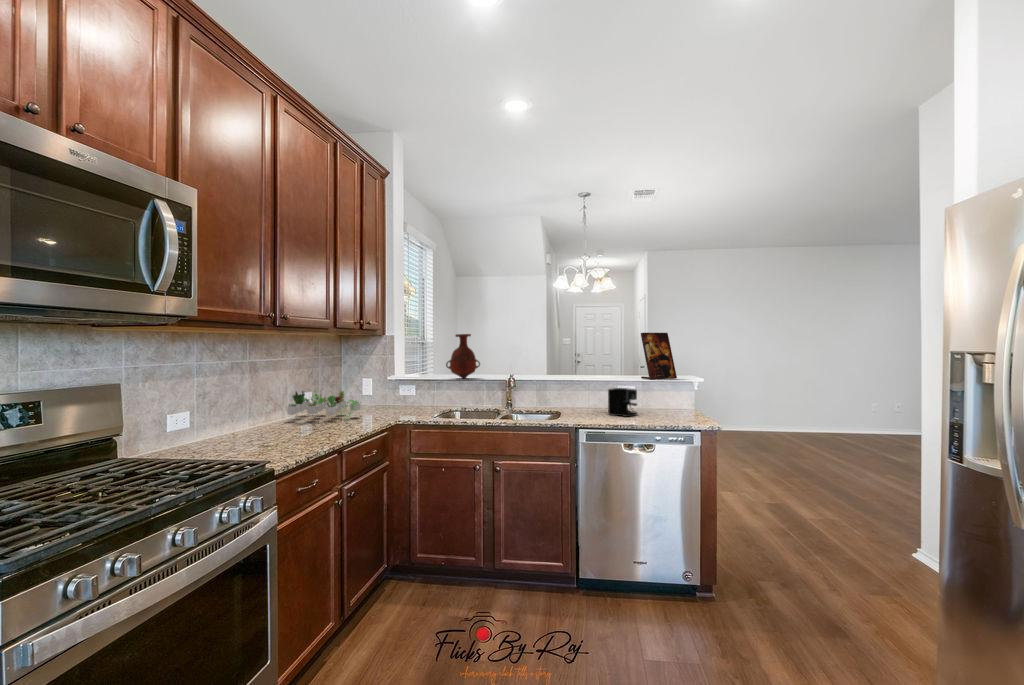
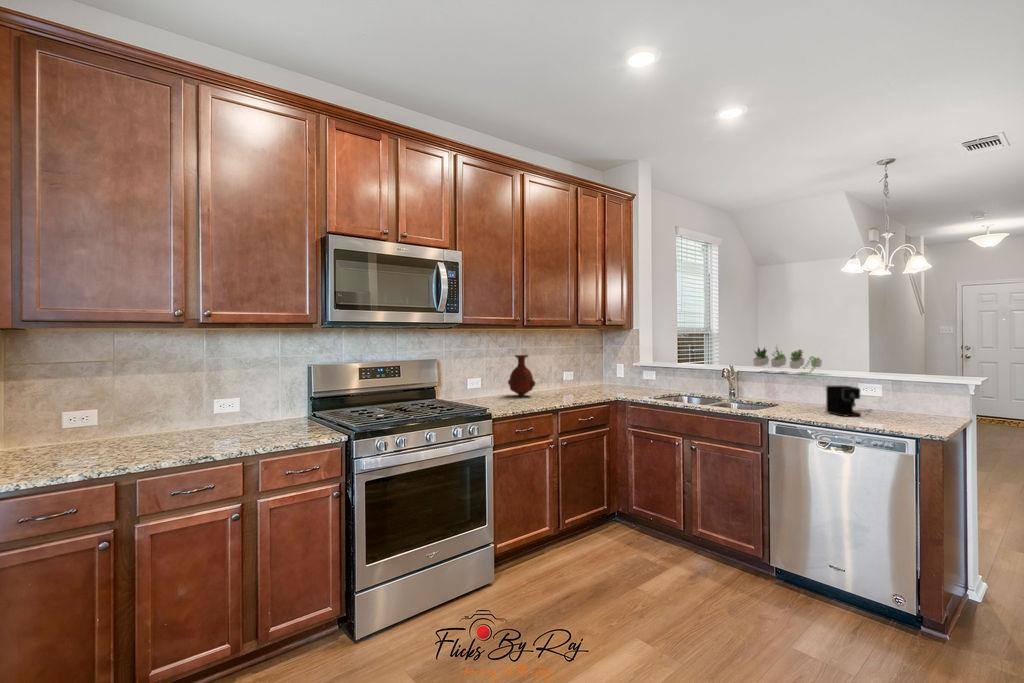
picture frame: present [641,333,677,380] -> none [887,325,940,380]
vase: present [446,334,480,378] -> present [508,355,535,396]
succulent plant: present [287,391,361,420] -> present [753,347,822,373]

